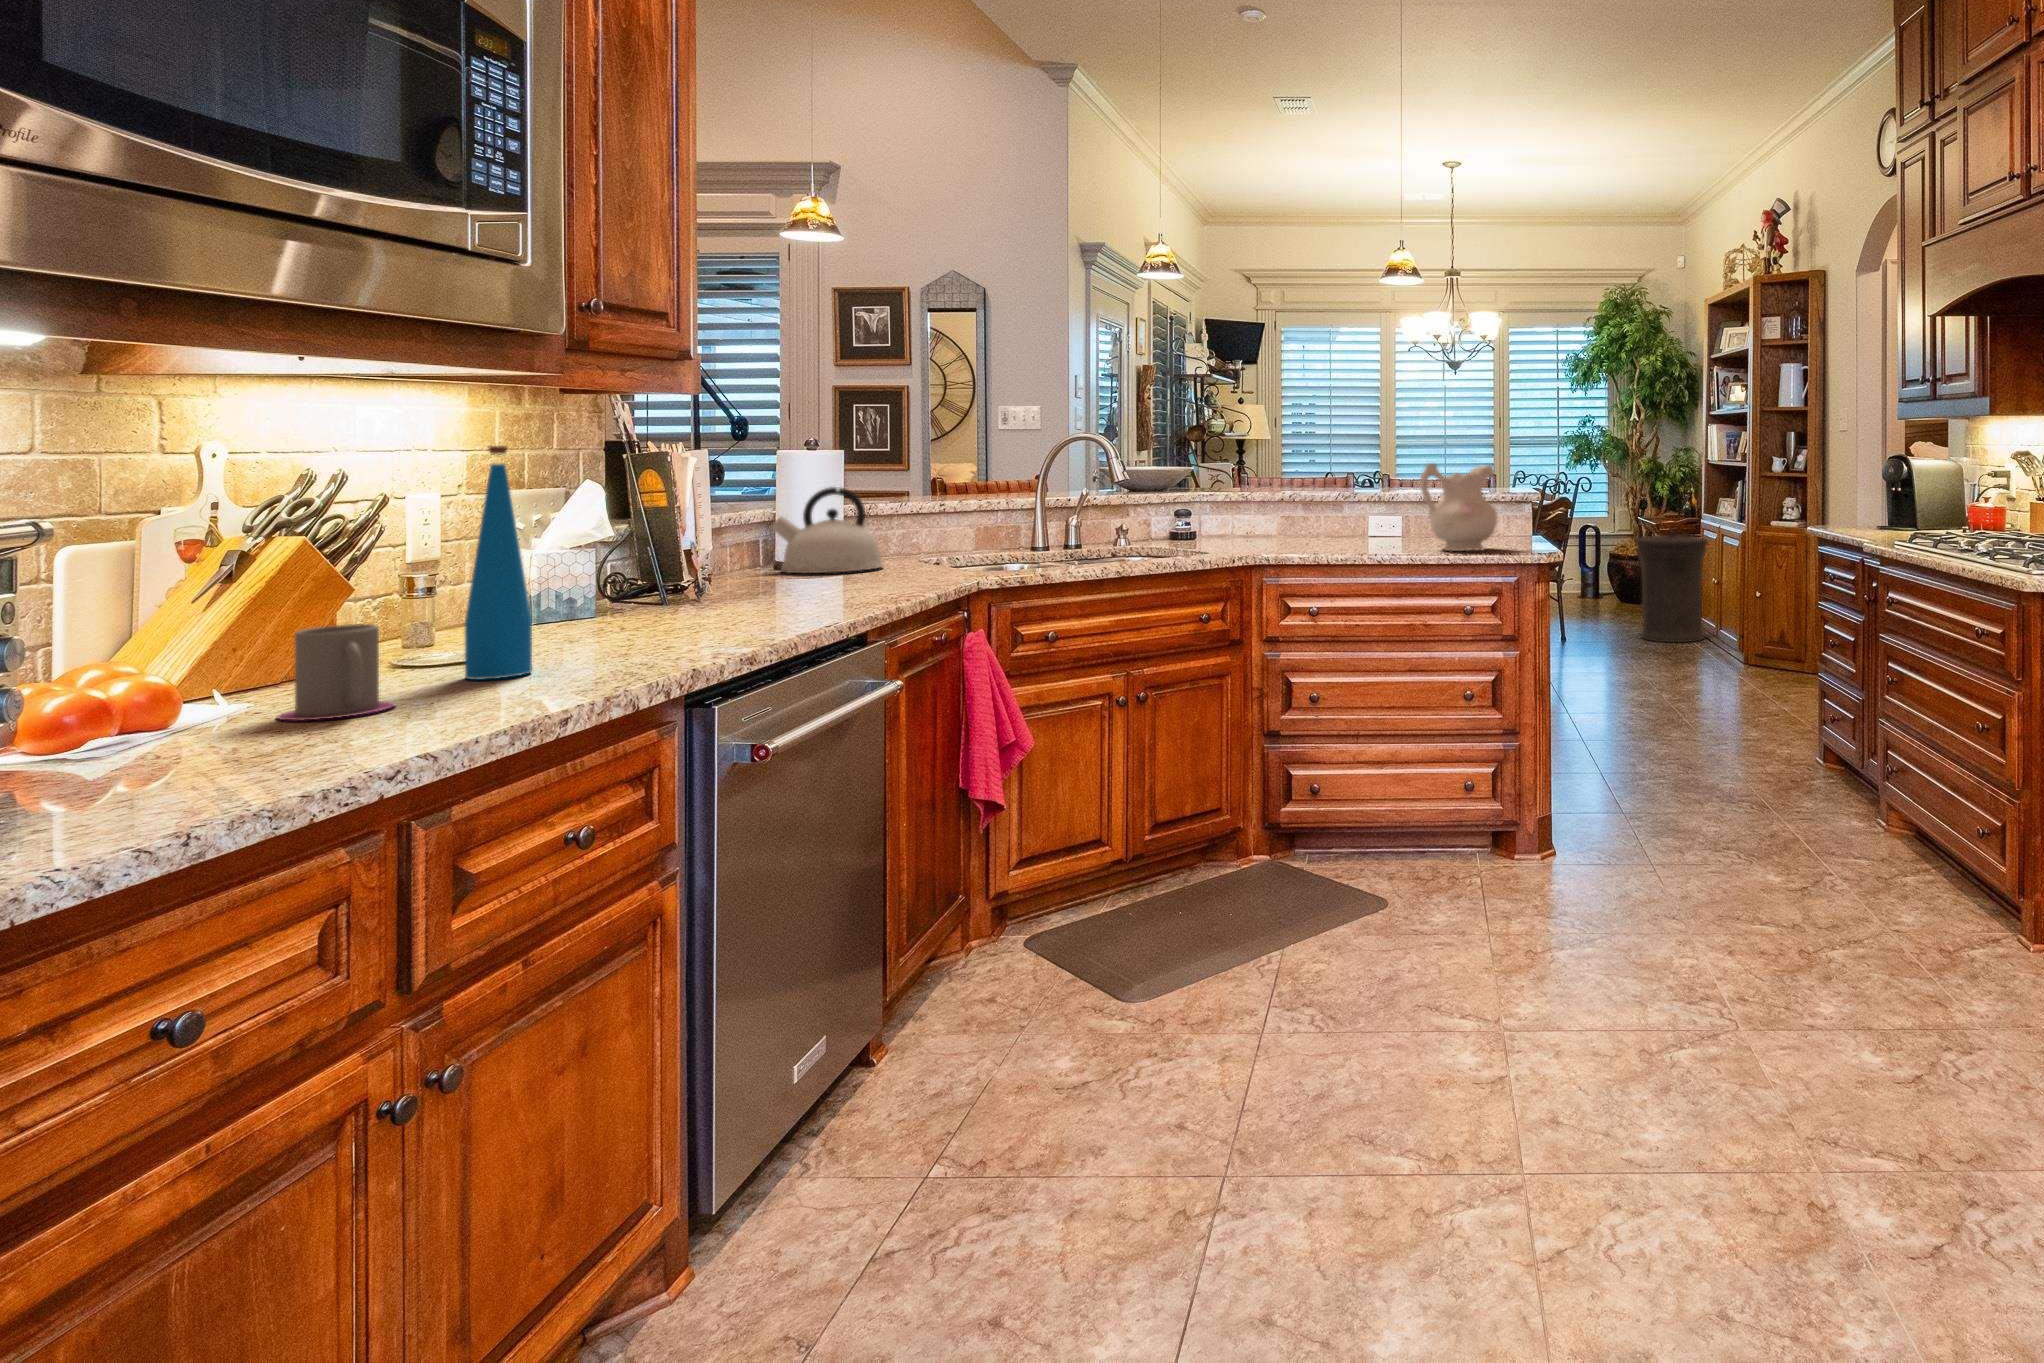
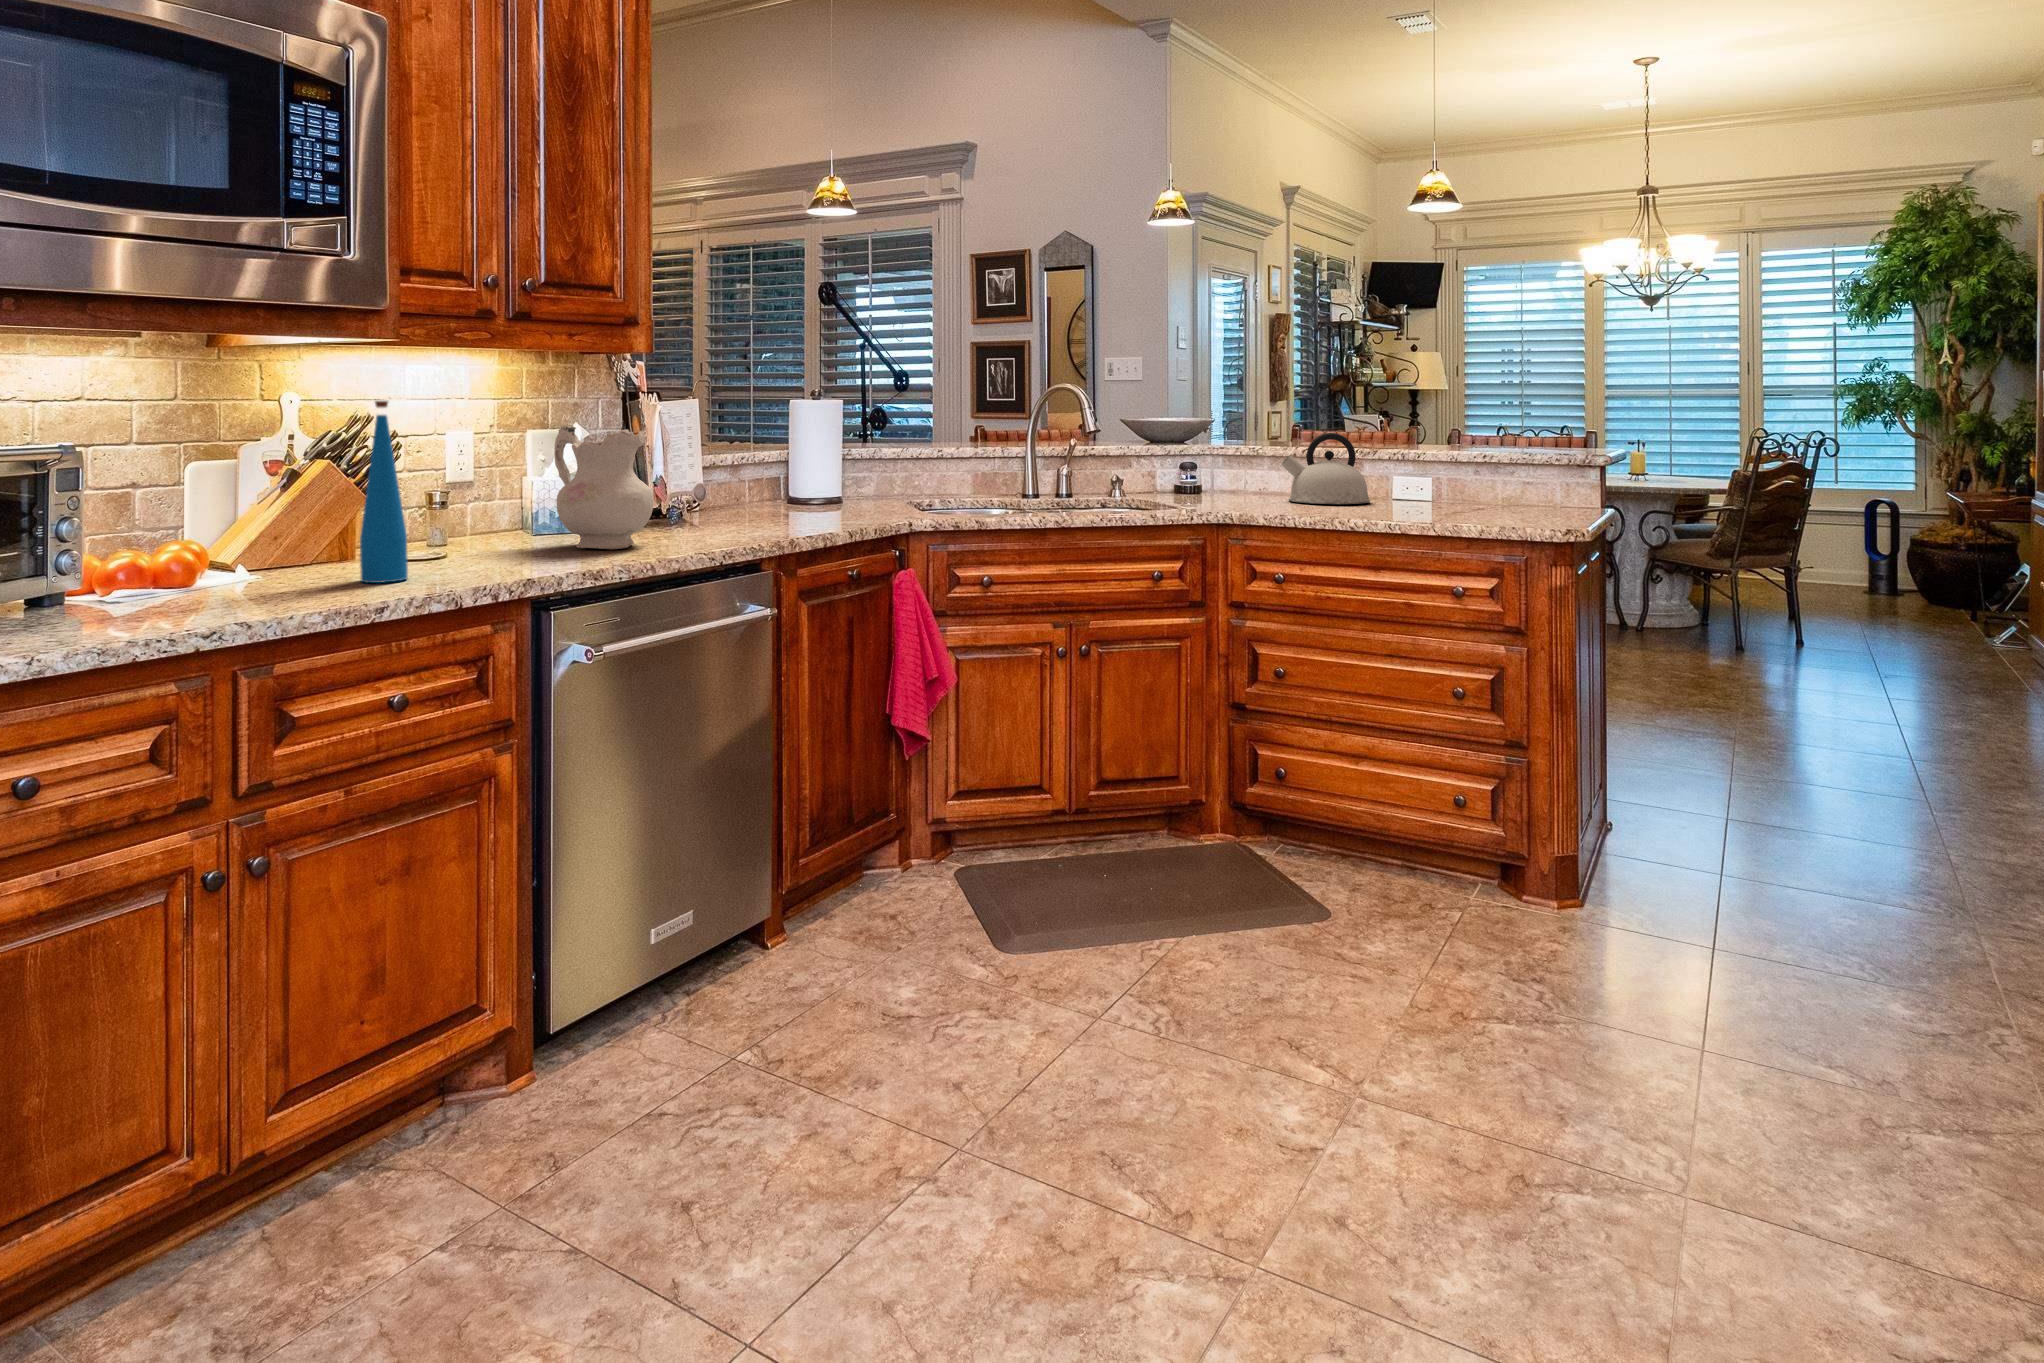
ceramic pitcher: present [1420,463,1497,551] -> present [554,426,654,549]
kettle: present [771,487,882,573] -> present [1281,433,1370,504]
trash can: present [1635,531,1708,643] -> none [1906,513,2029,663]
mug: present [276,624,395,721] -> none [203,534,281,602]

